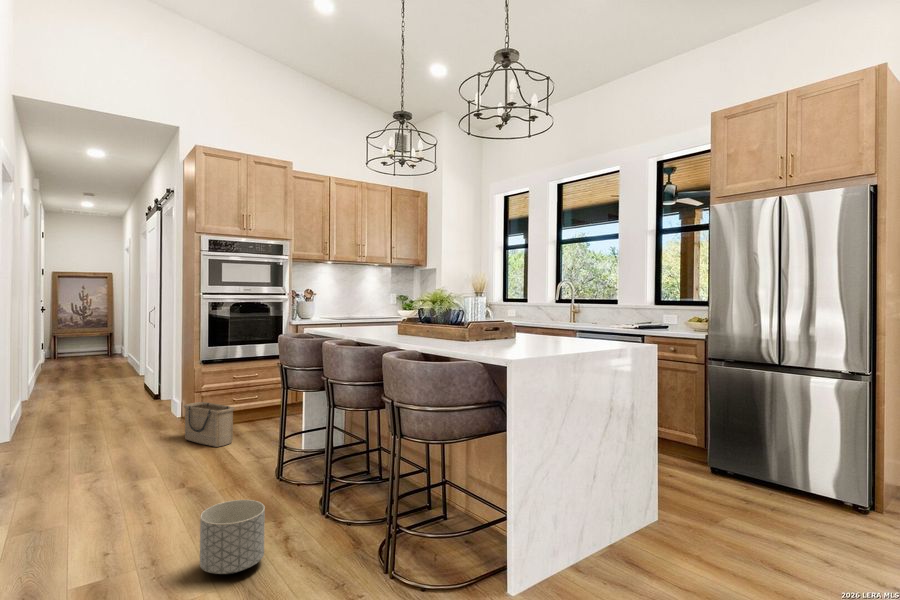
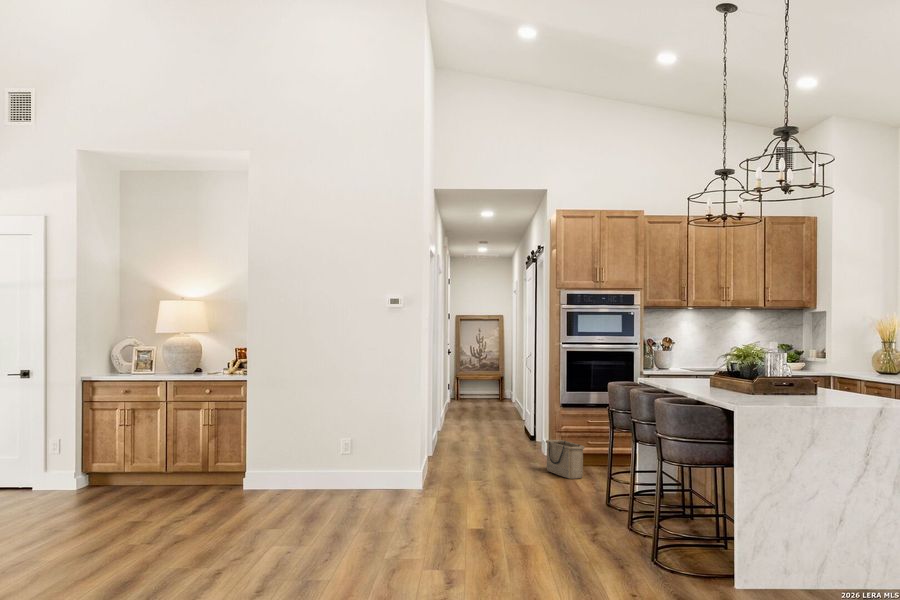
planter: present [200,500,265,574] -> none [534,496,575,541]

